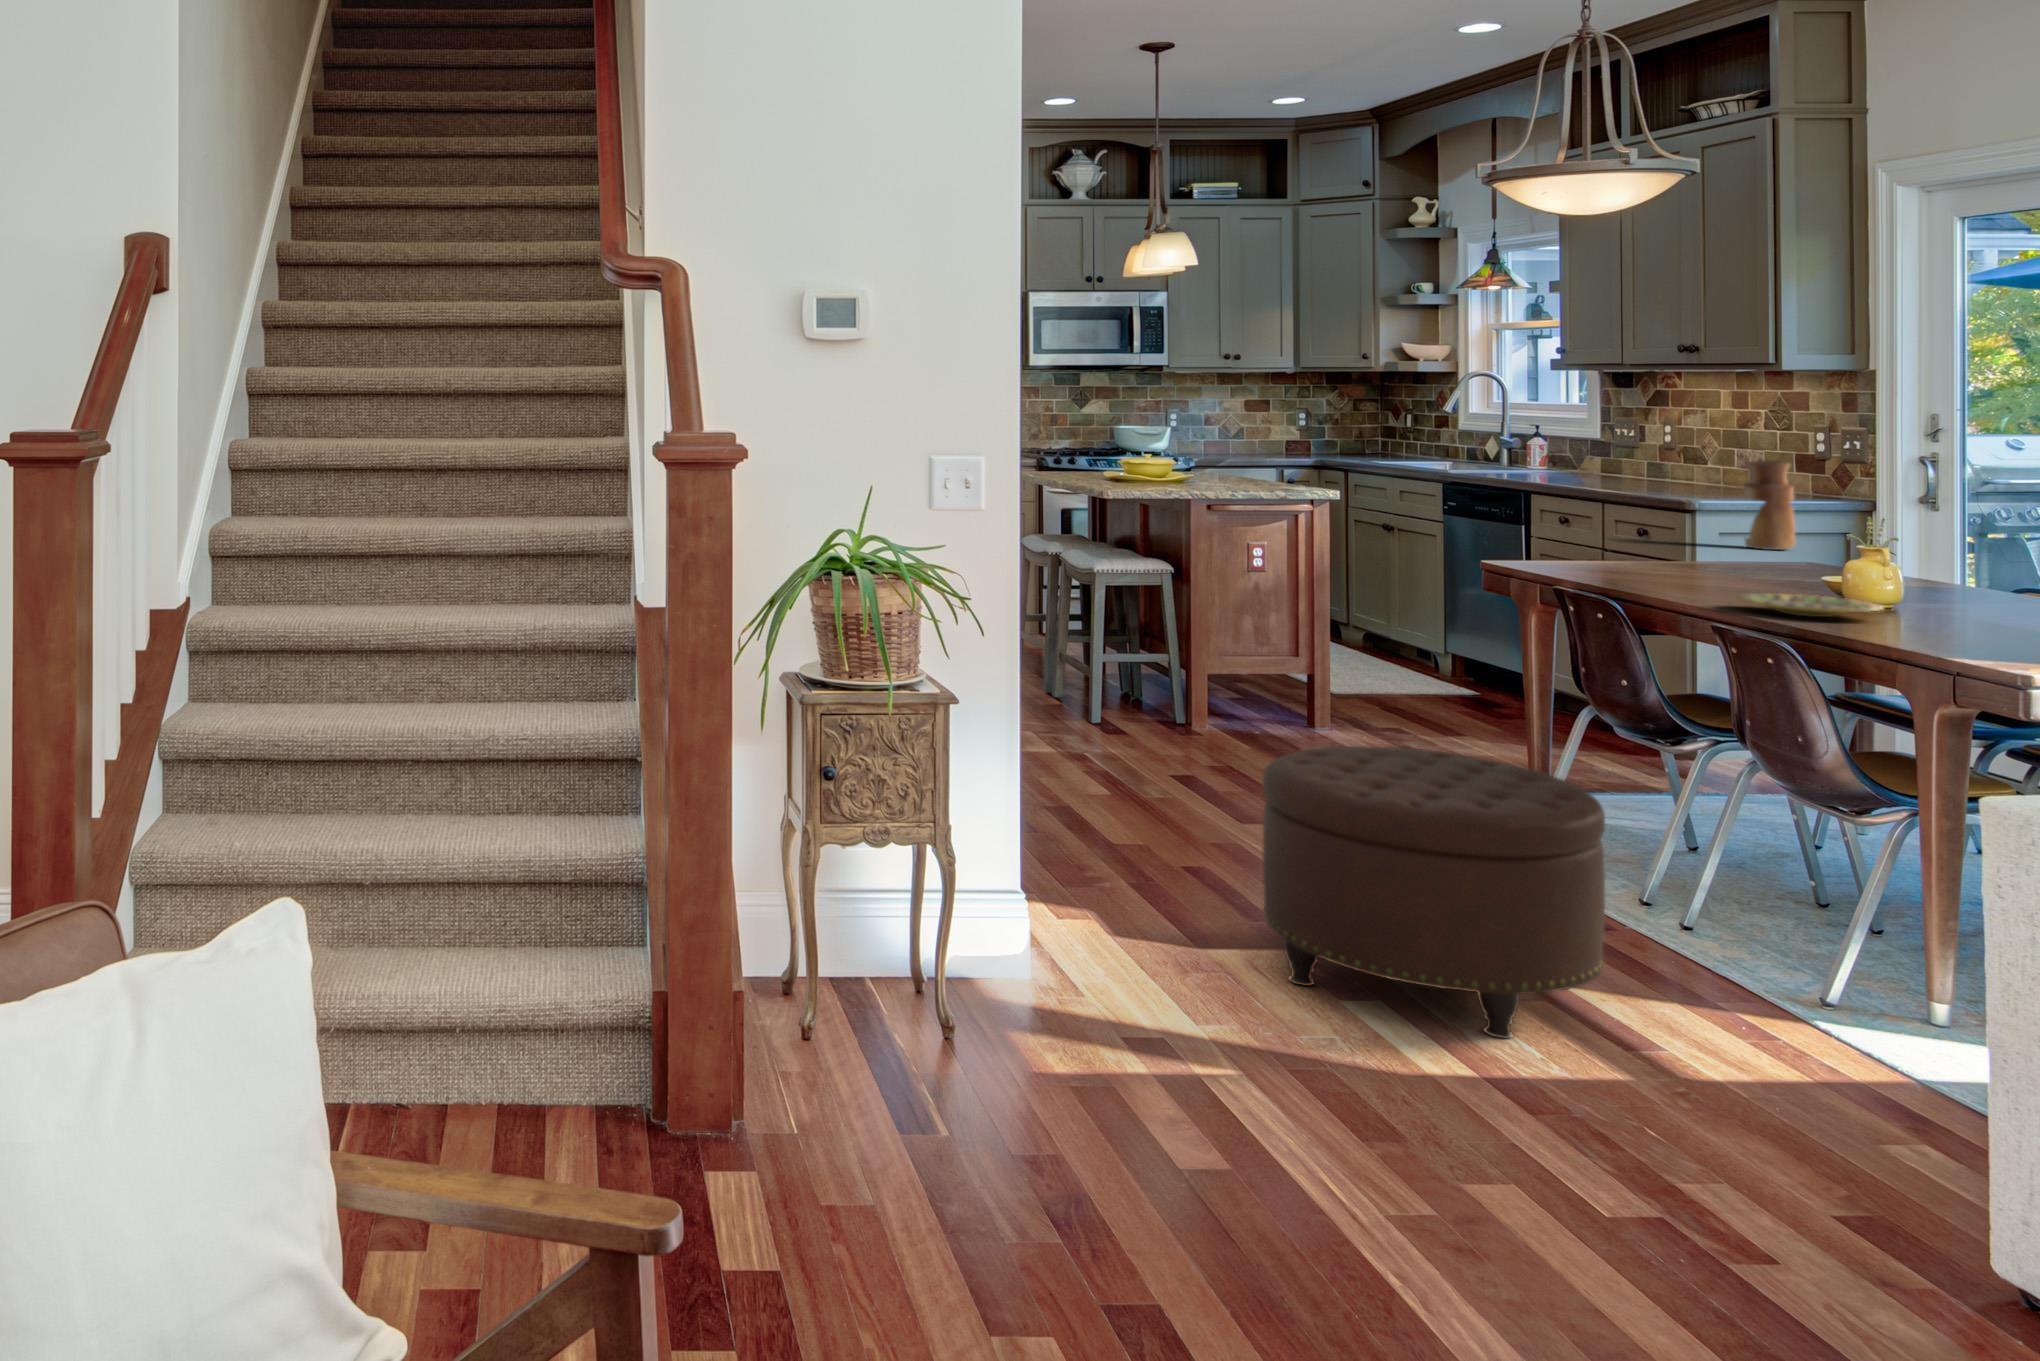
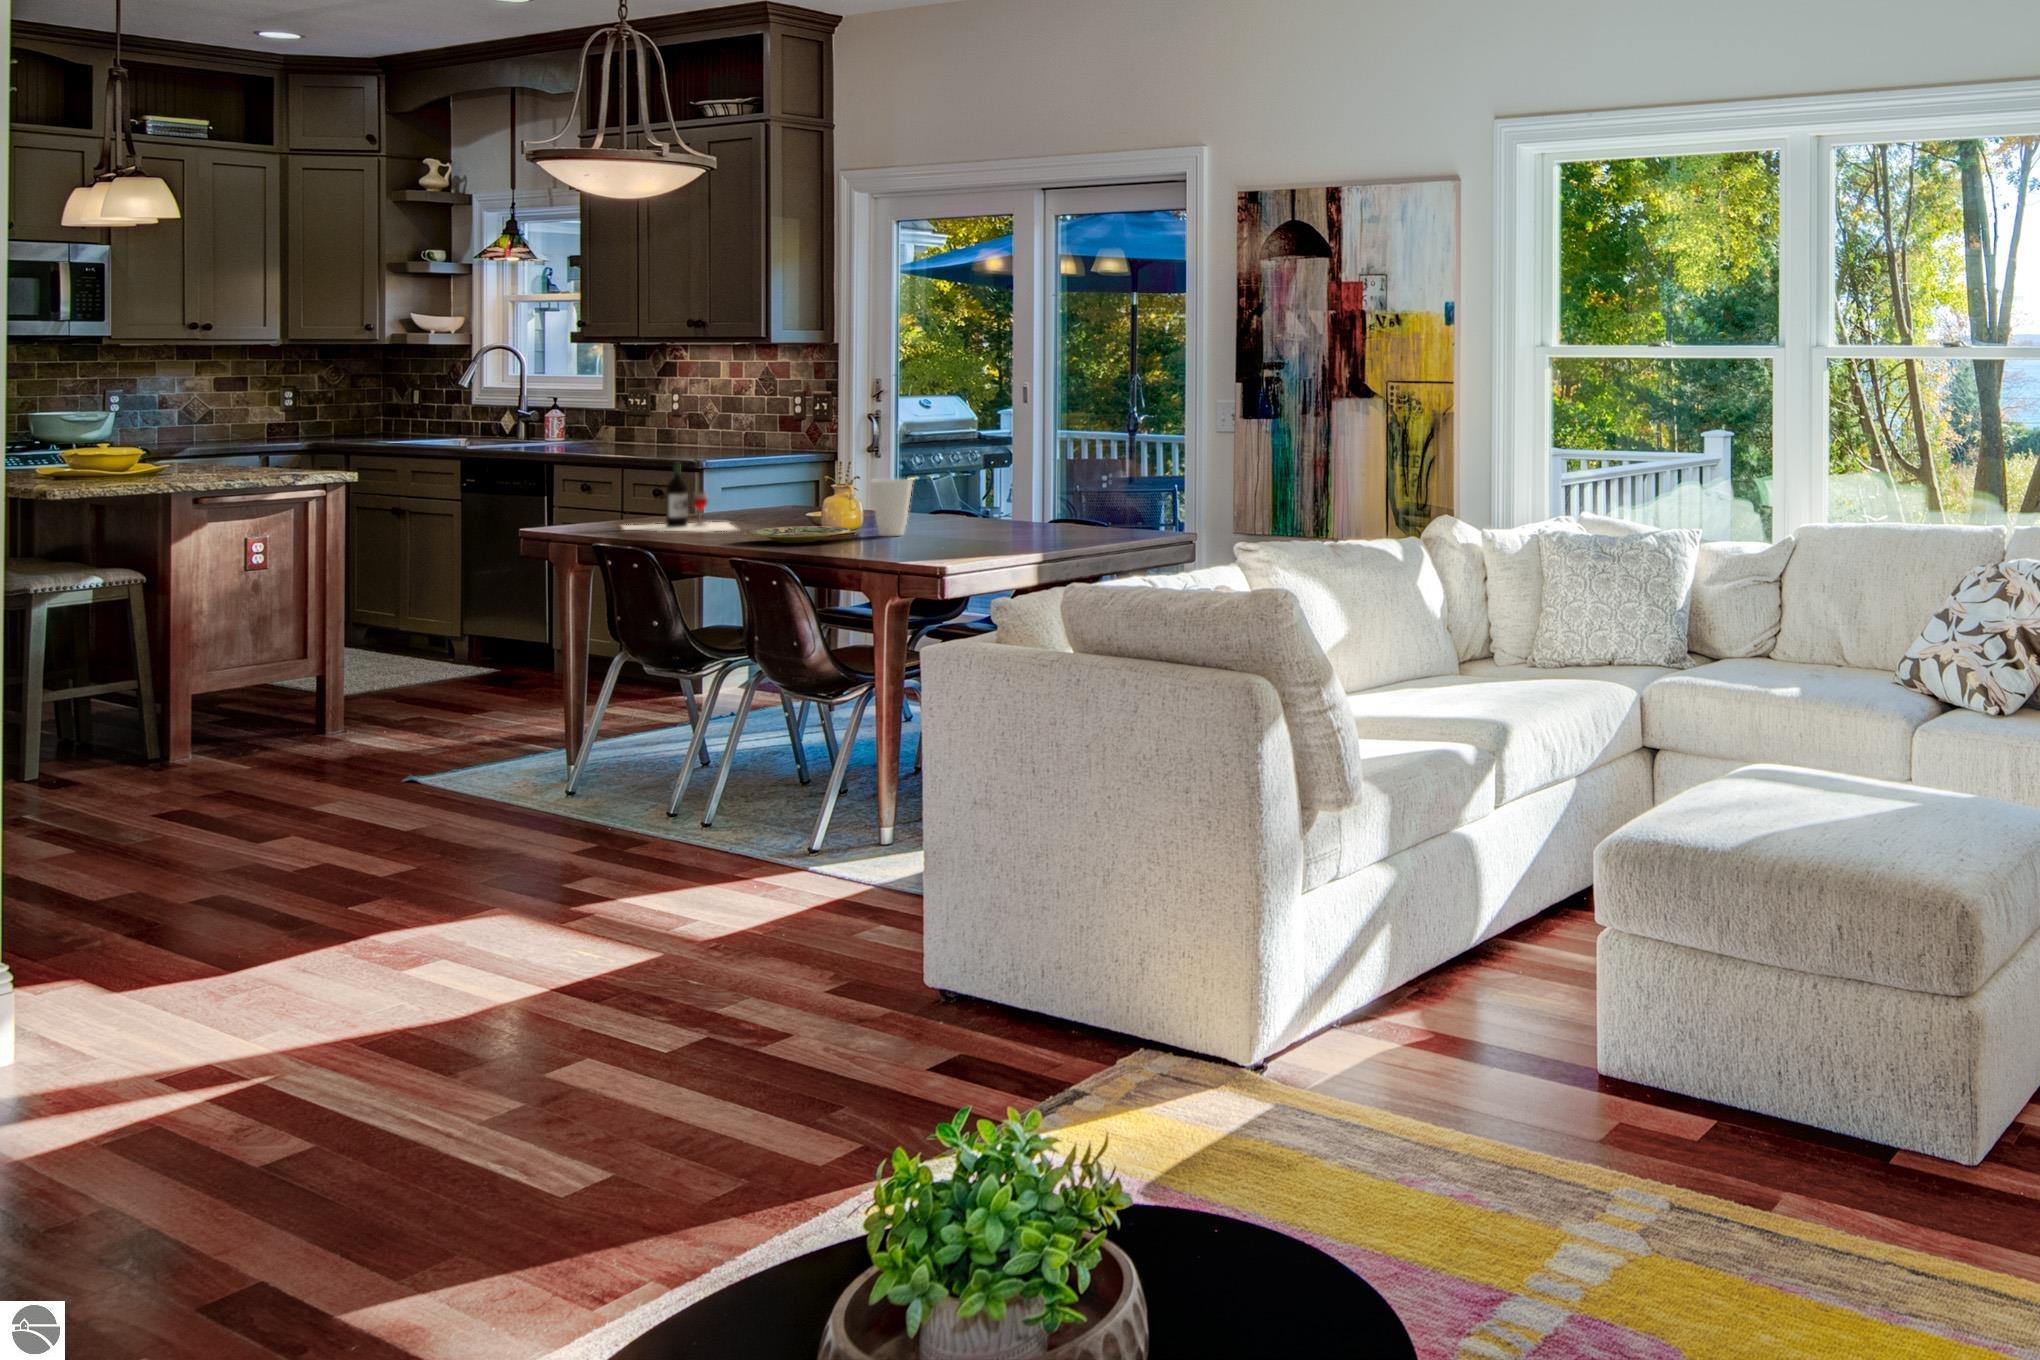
vase: present [1743,461,1795,550] -> none [738,423,777,501]
wine bottle: none [1589,506,1733,589] -> present [623,463,736,532]
cup: none [1916,546,1985,621] -> present [871,479,912,536]
ottoman: present [1262,746,1605,1039] -> none [313,706,650,972]

